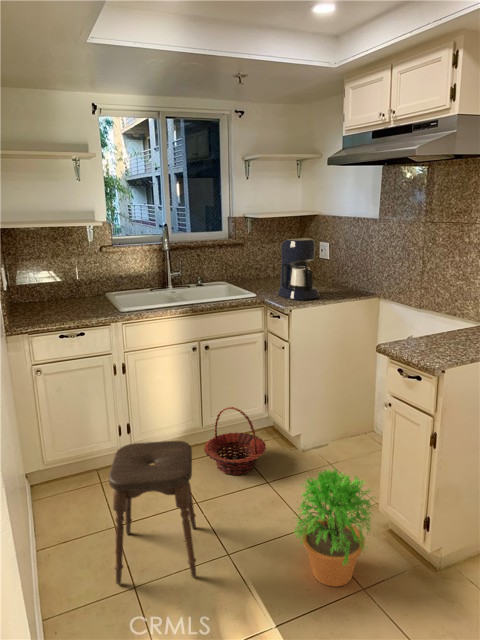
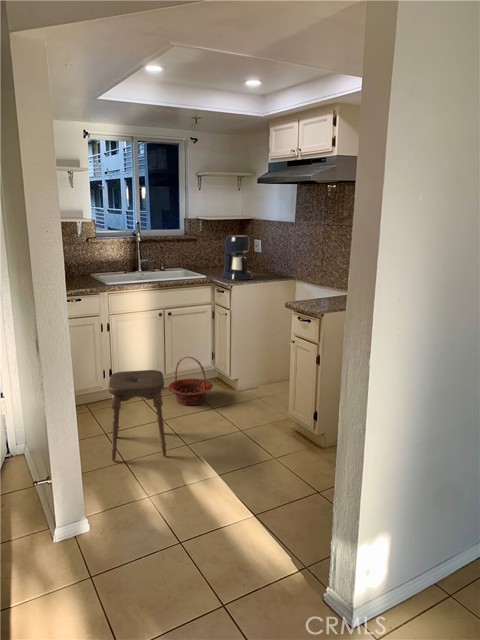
potted plant: present [295,468,373,587] -> none [230,382,285,457]

